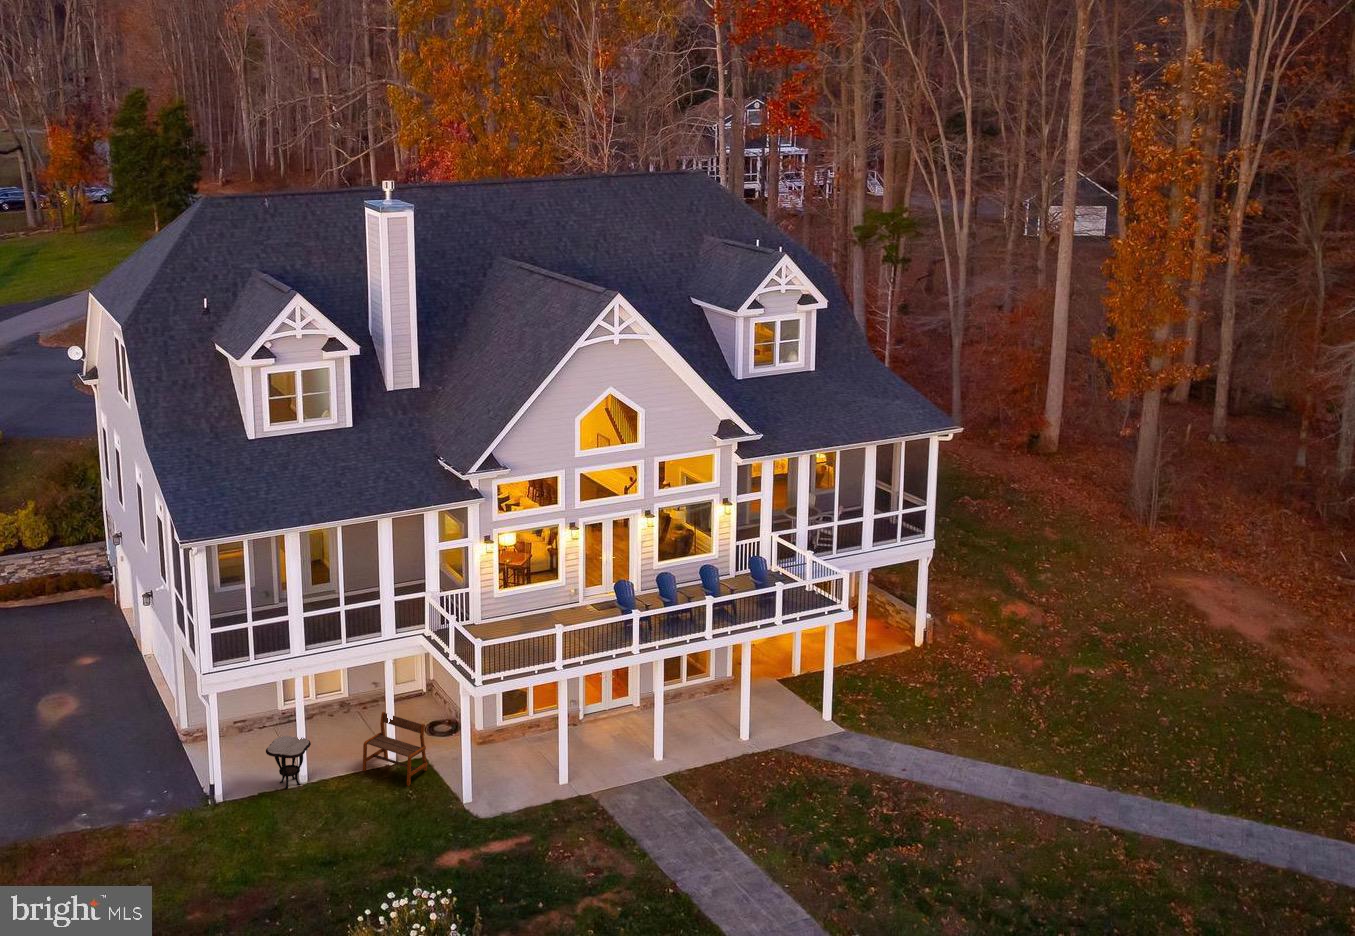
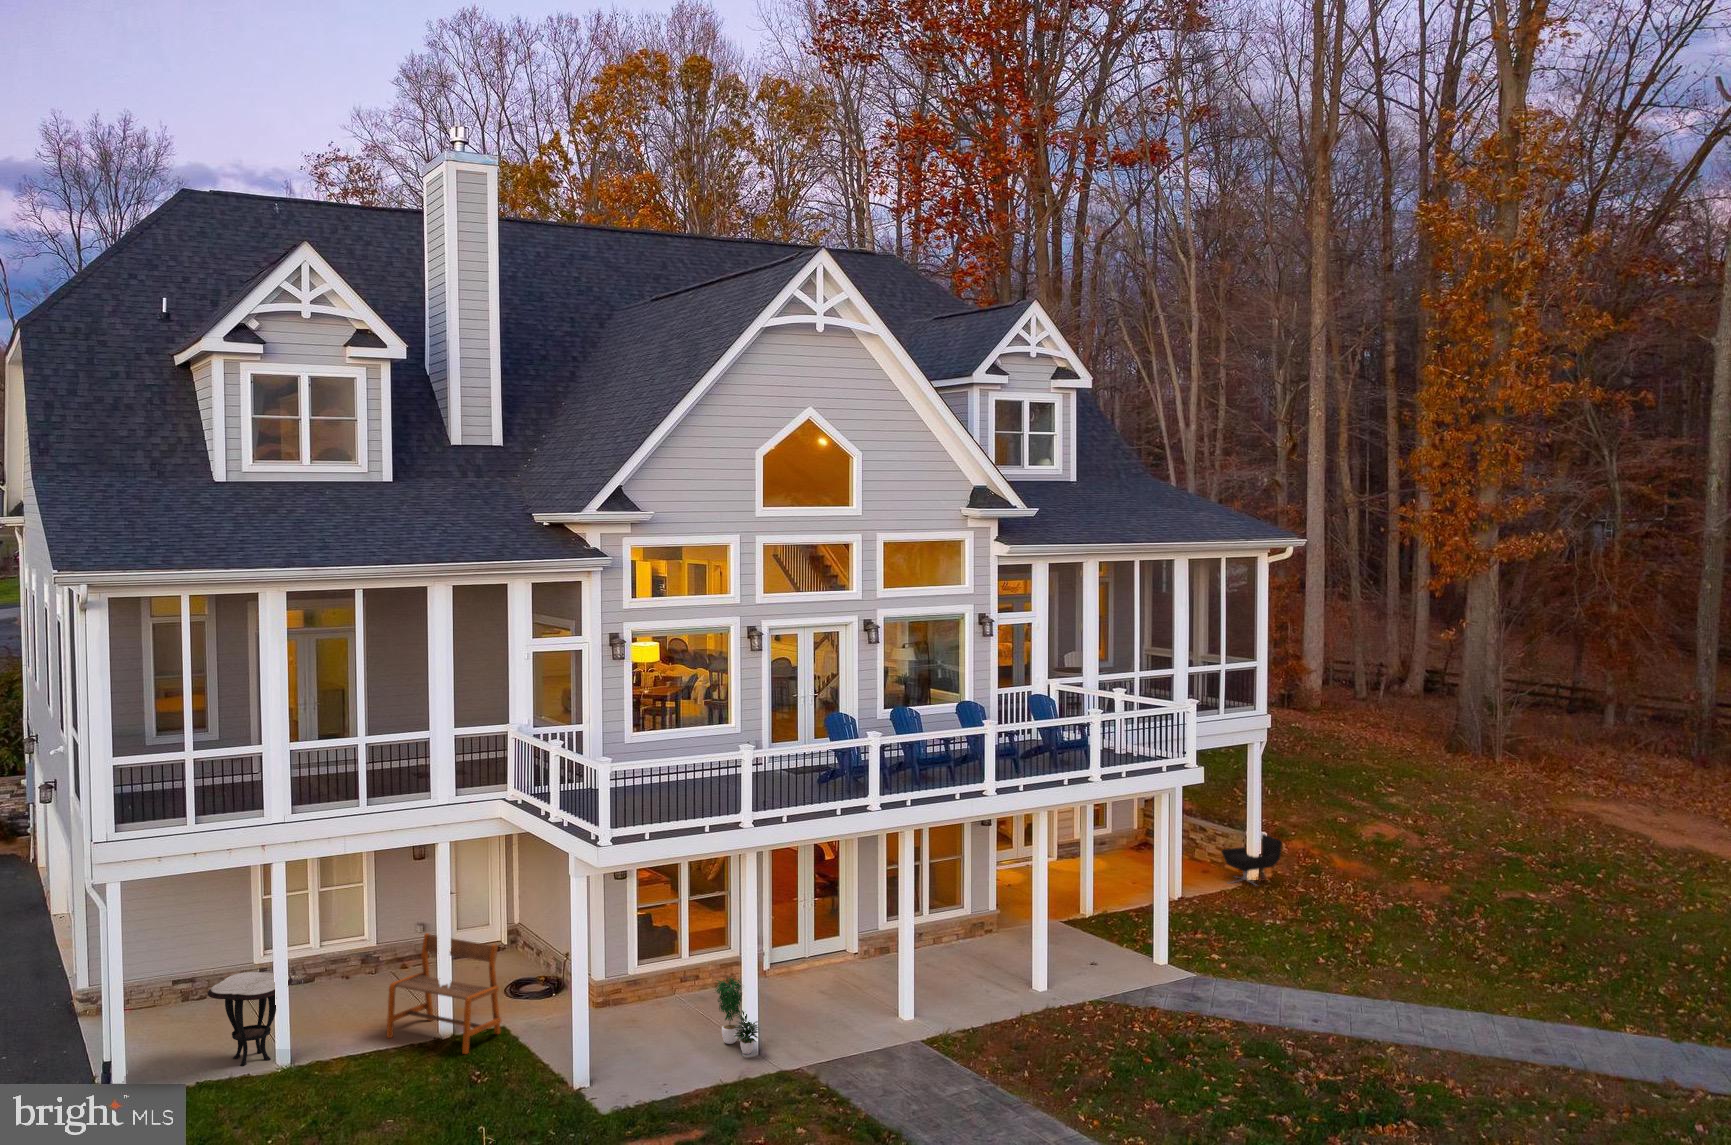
lounge chair: none [896,618,935,655] -> present [1222,834,1282,885]
potted plant: none [549,748,575,793] -> present [715,978,759,1054]

